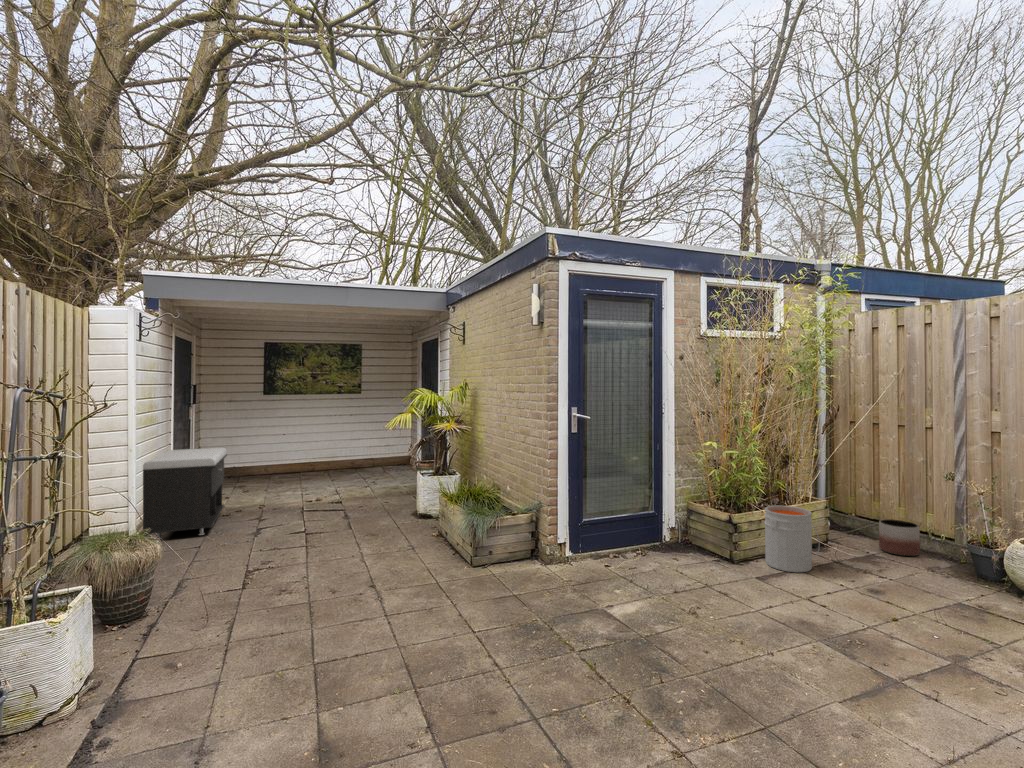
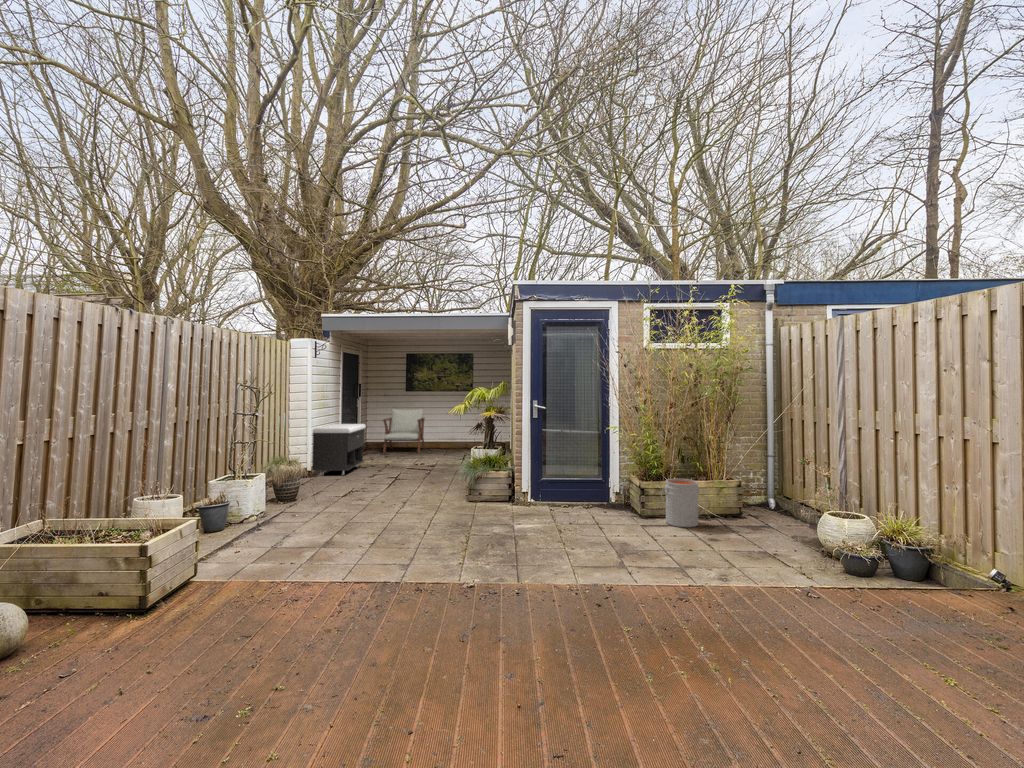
lounge chair: none [234,420,294,487] -> present [383,409,425,453]
planter: present [879,519,920,556] -> none [782,500,814,530]

